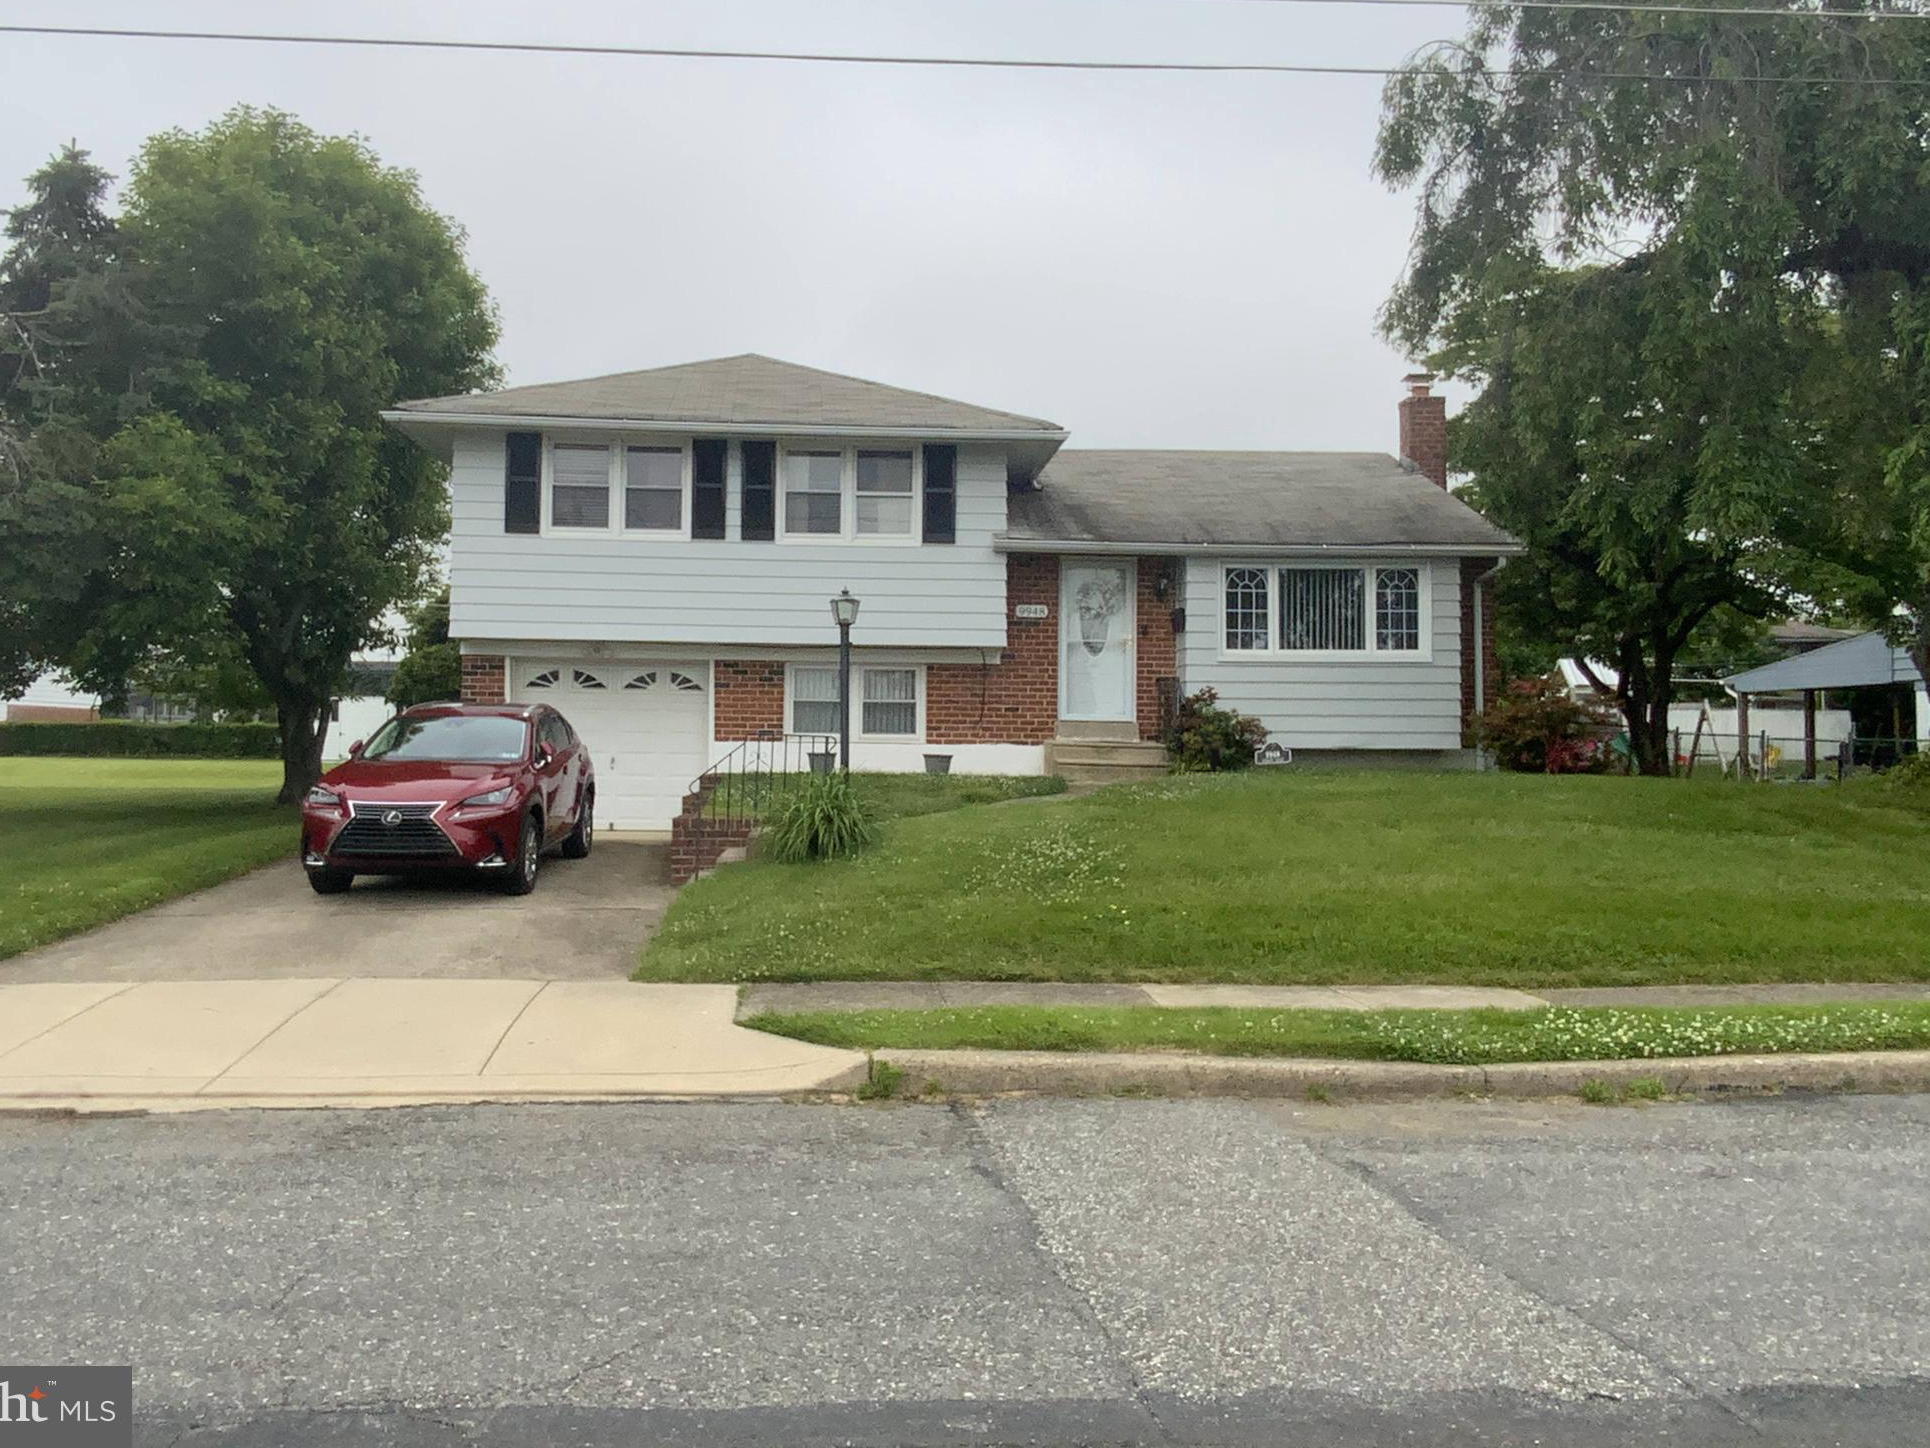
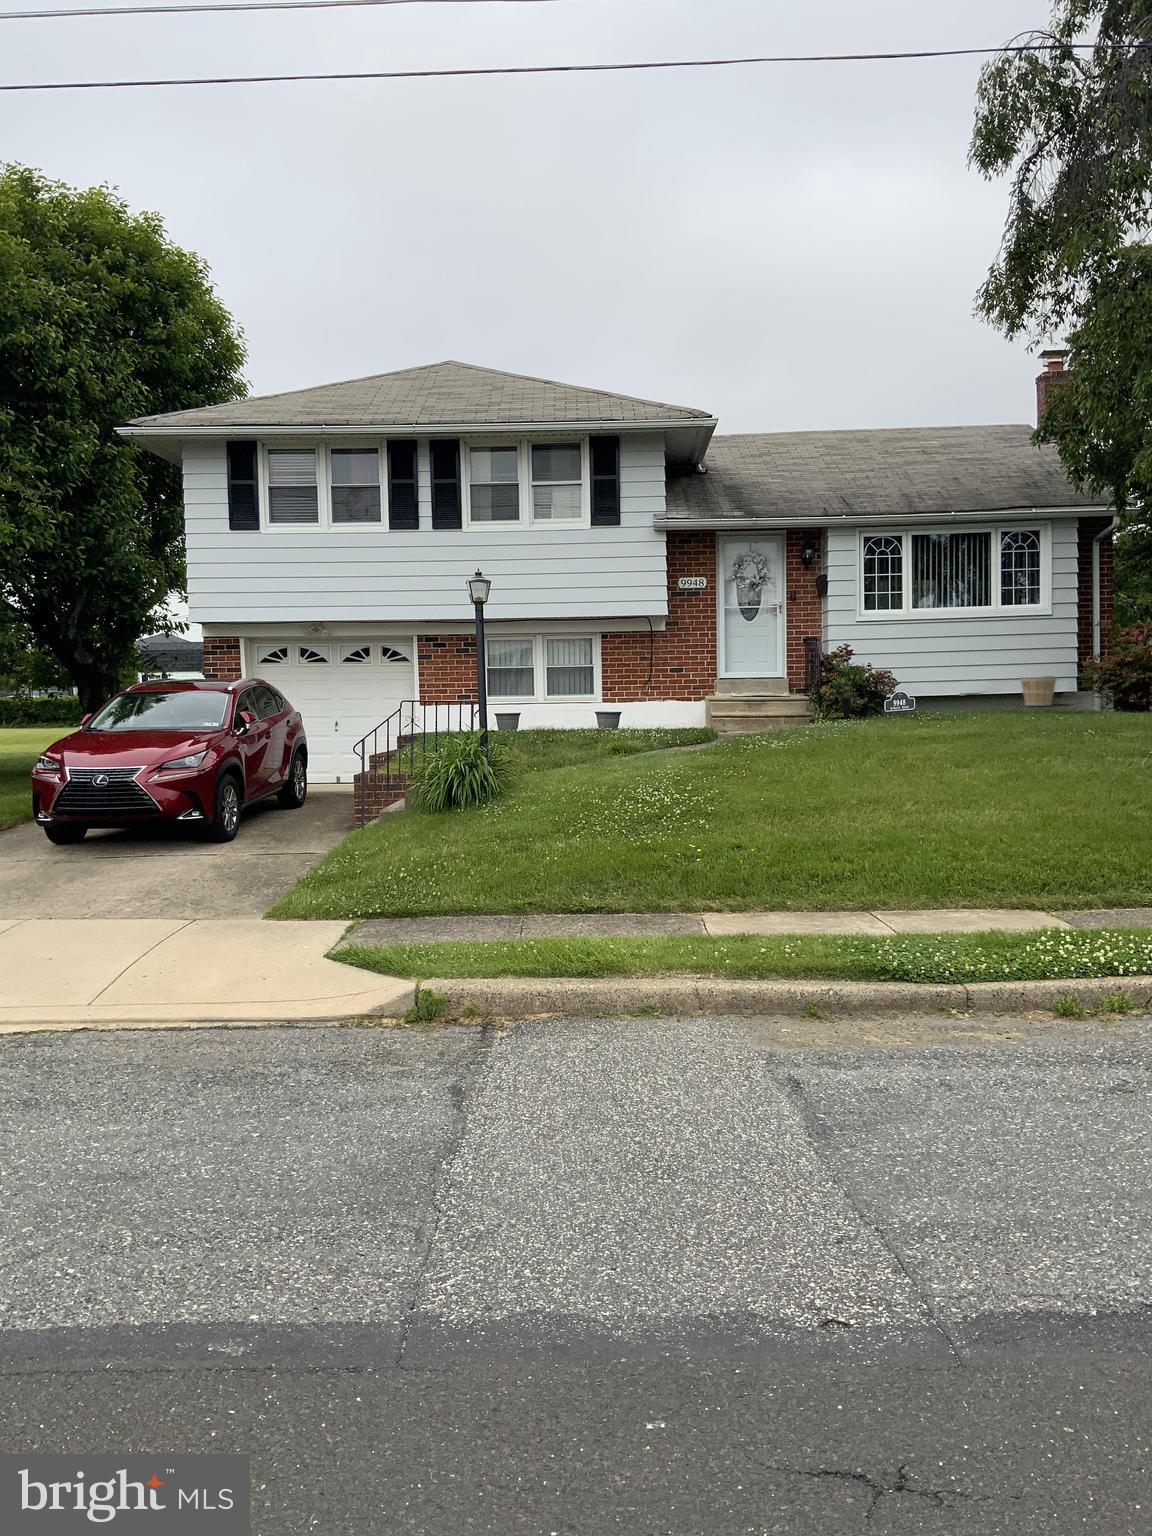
wooden bucket: none [1400,730,1442,764] -> present [1020,676,1057,706]

